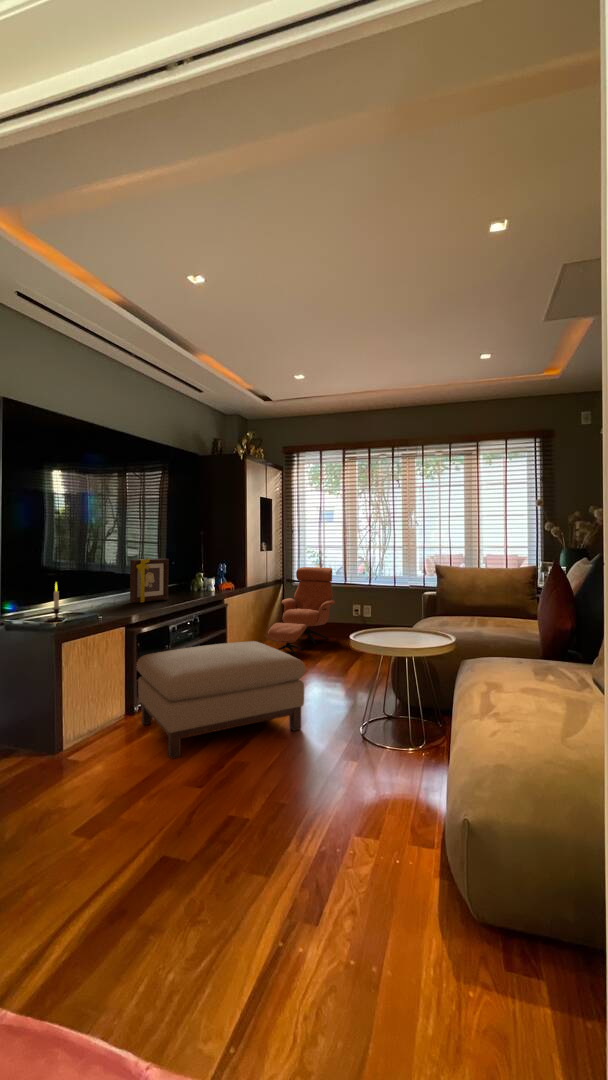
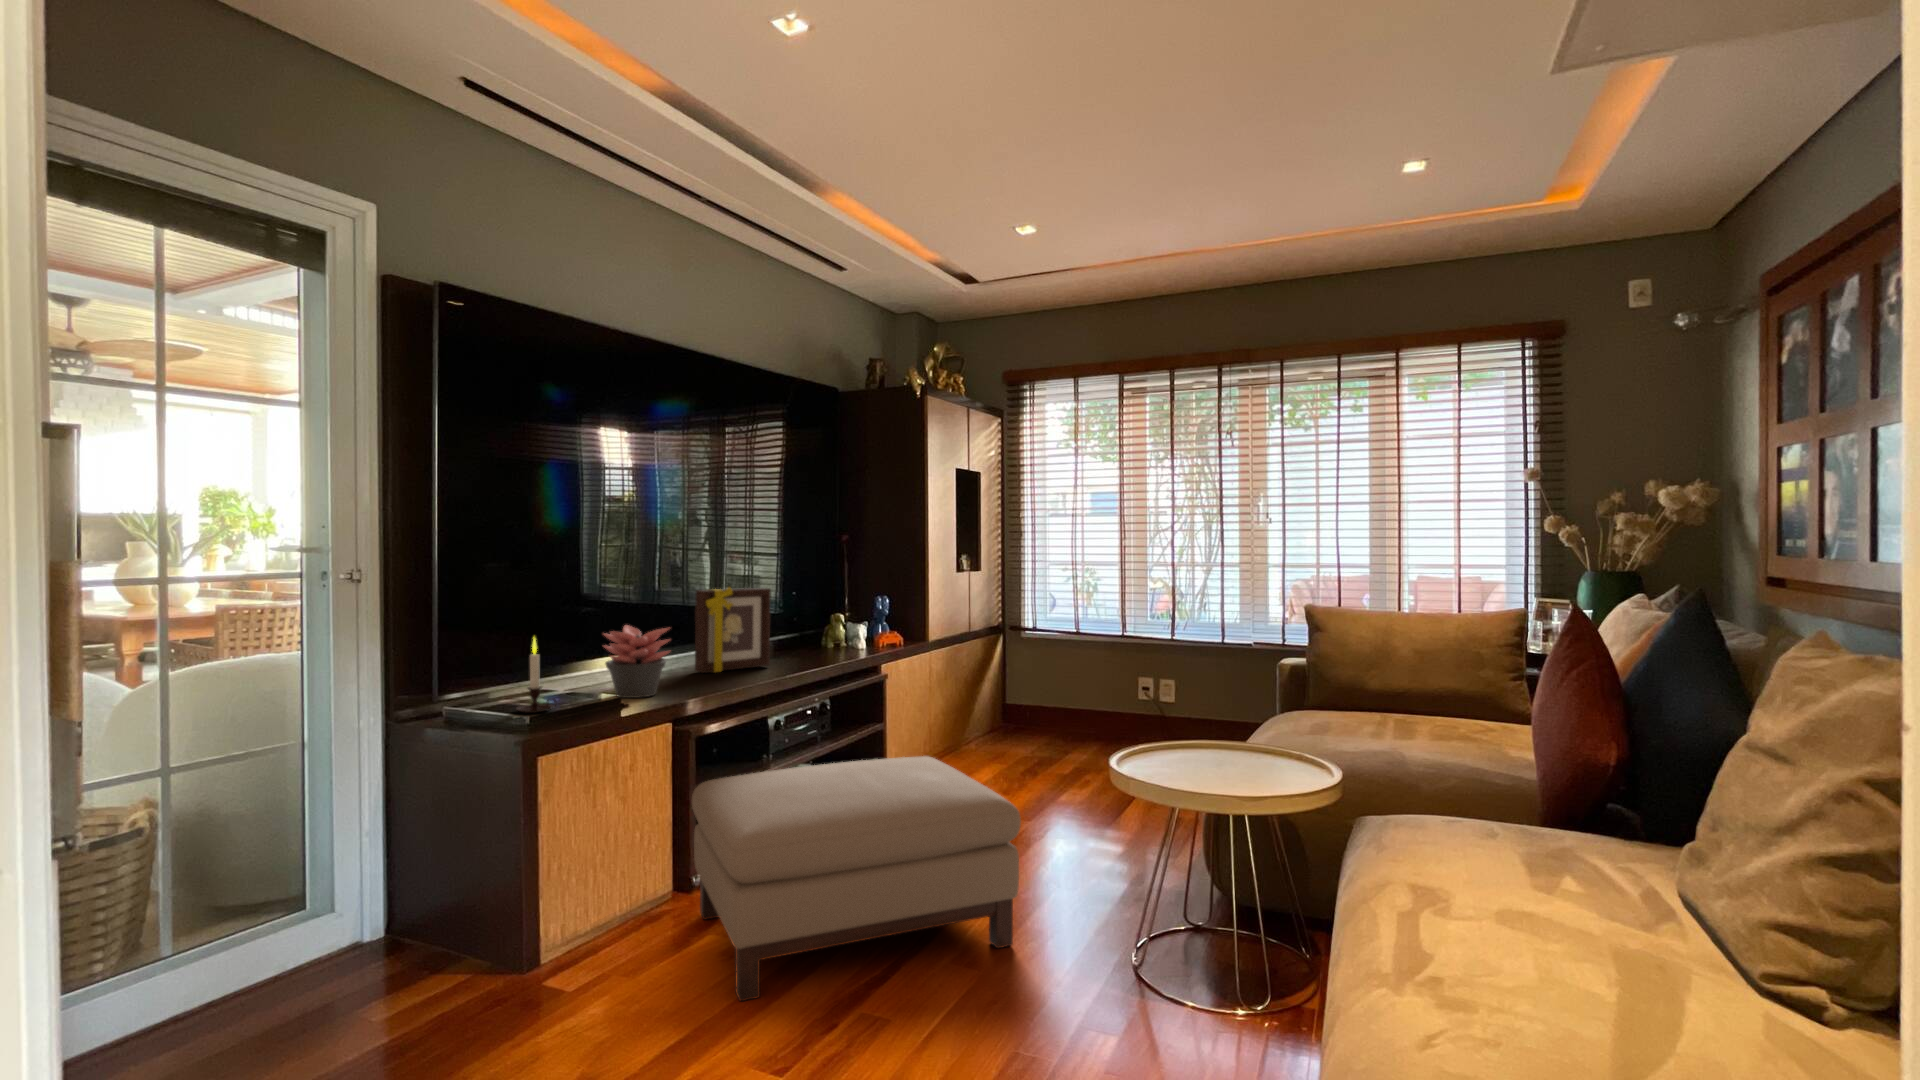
lounge chair: present [268,567,335,655] -> none [969,602,1106,776]
succulent plant: none [87,577,124,614] -> present [604,625,670,698]

